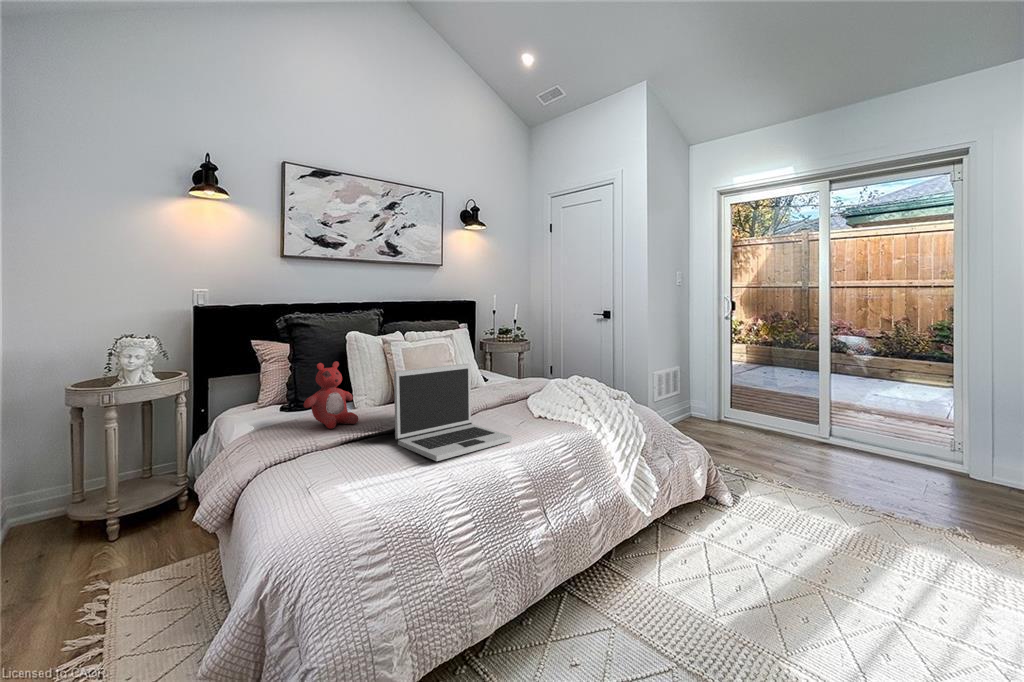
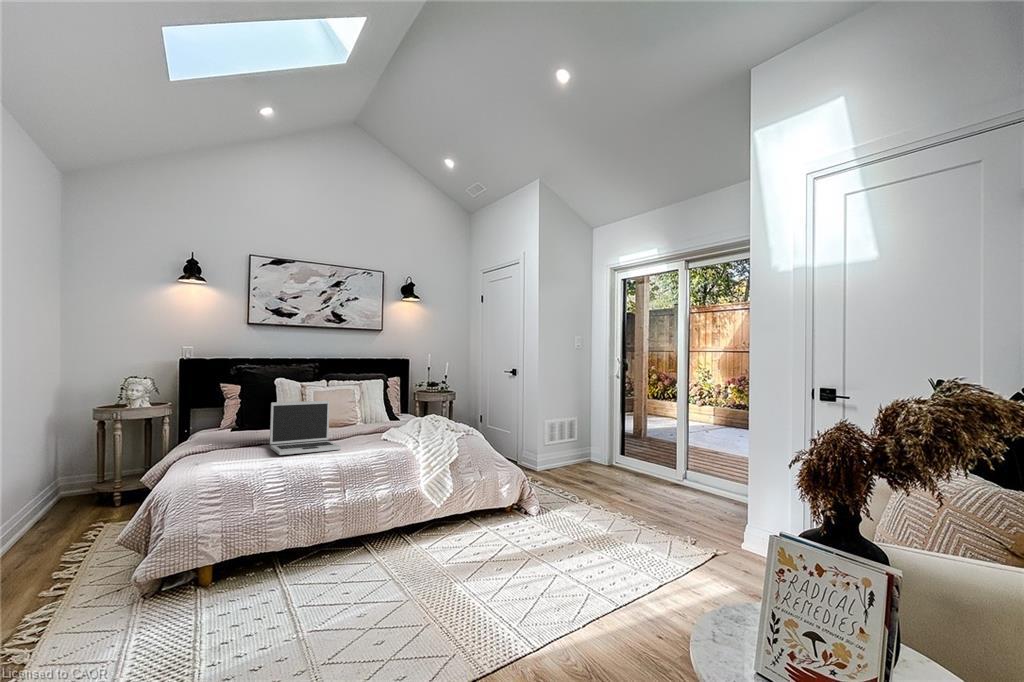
stuffed bear: present [304,361,358,429] -> none [222,396,257,438]

